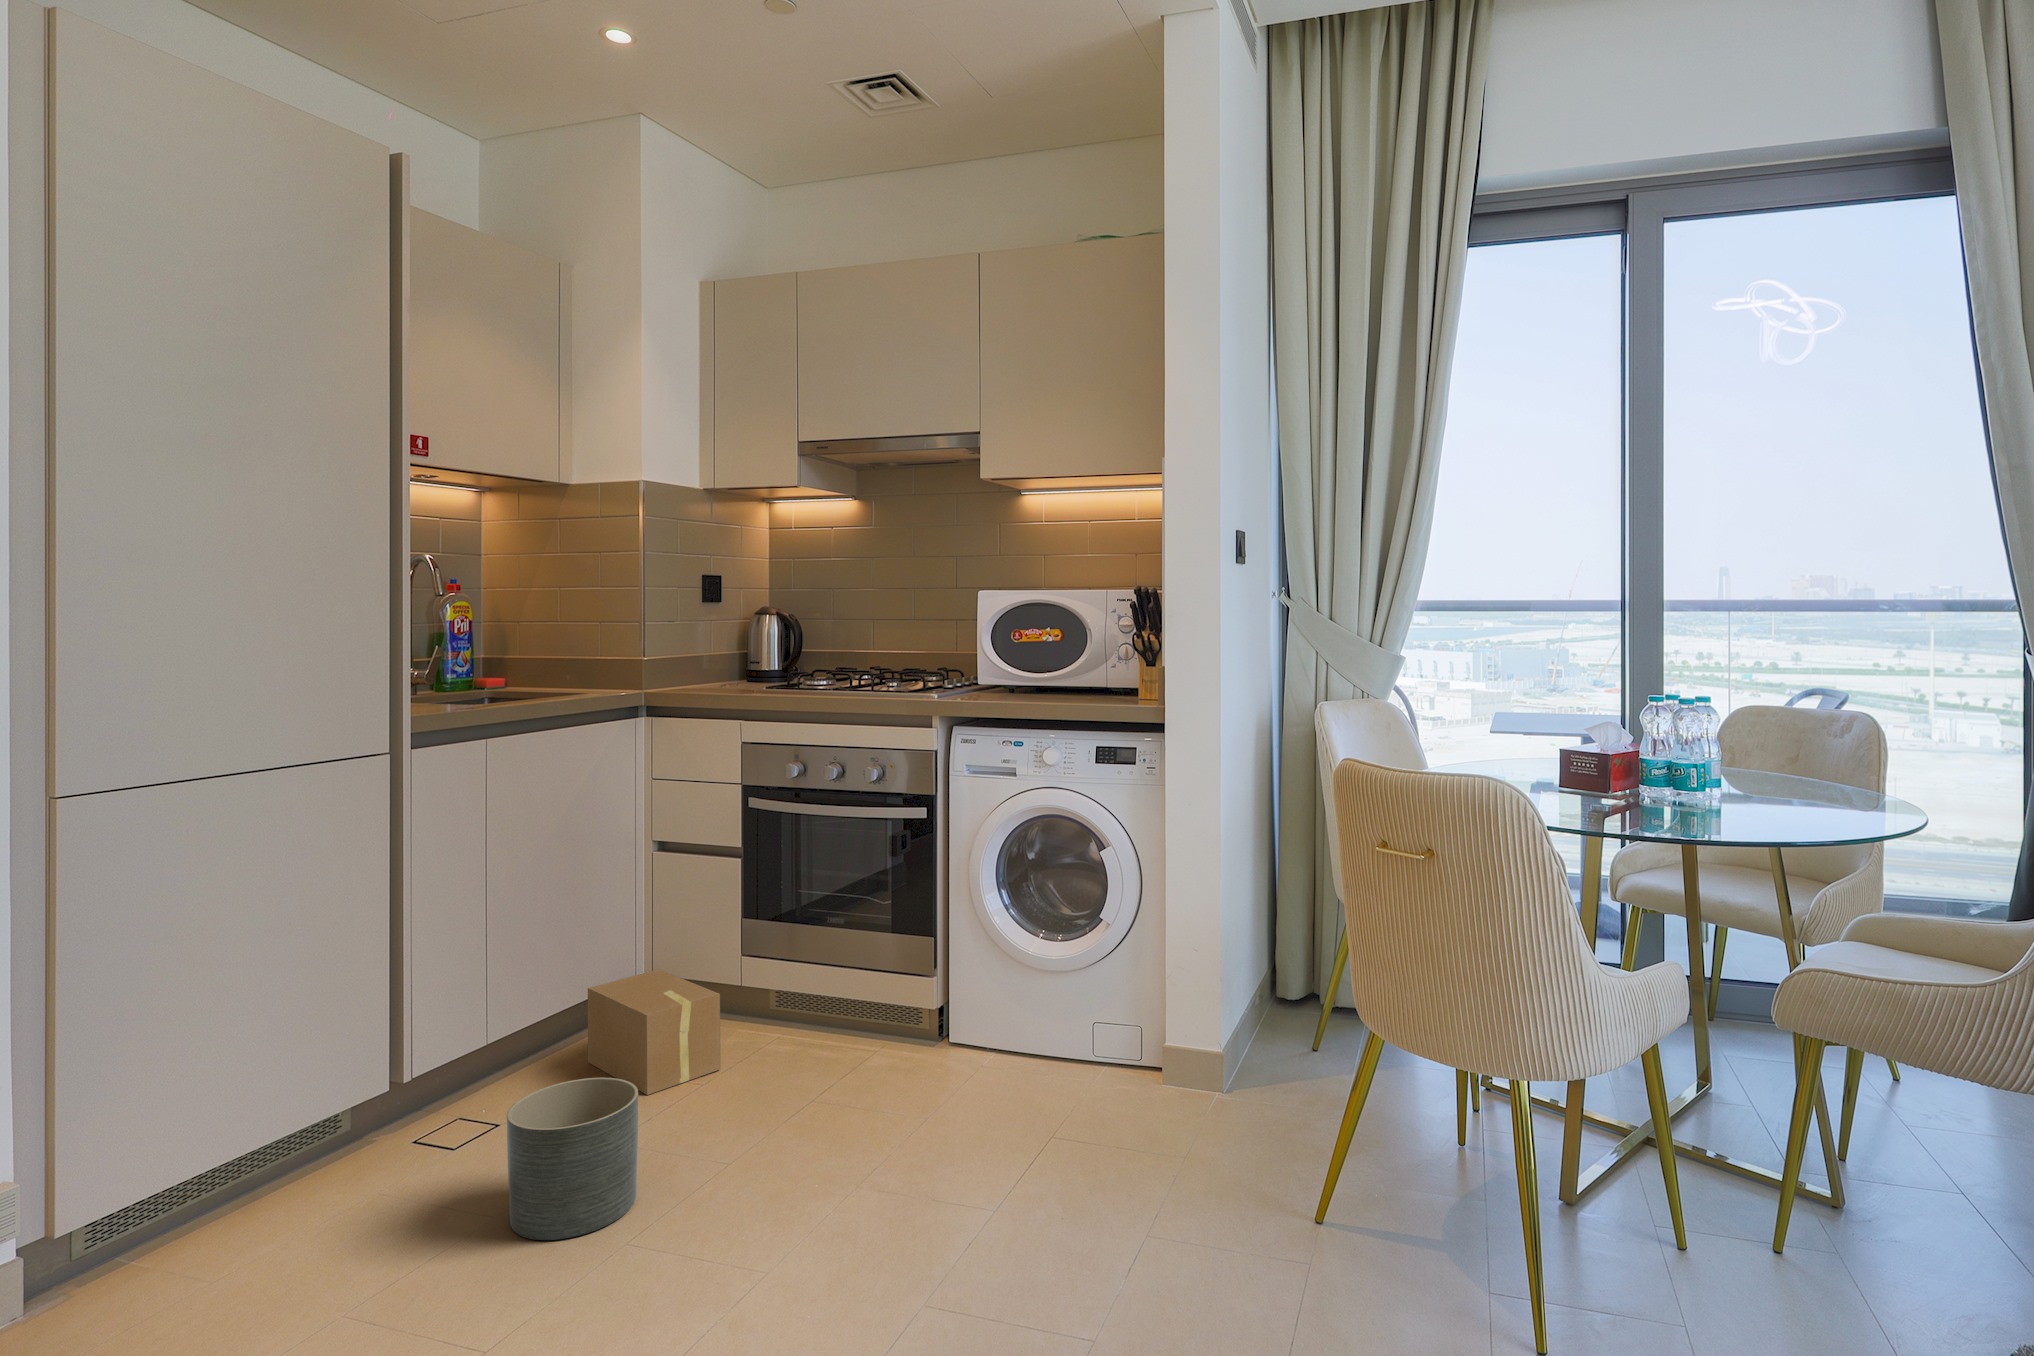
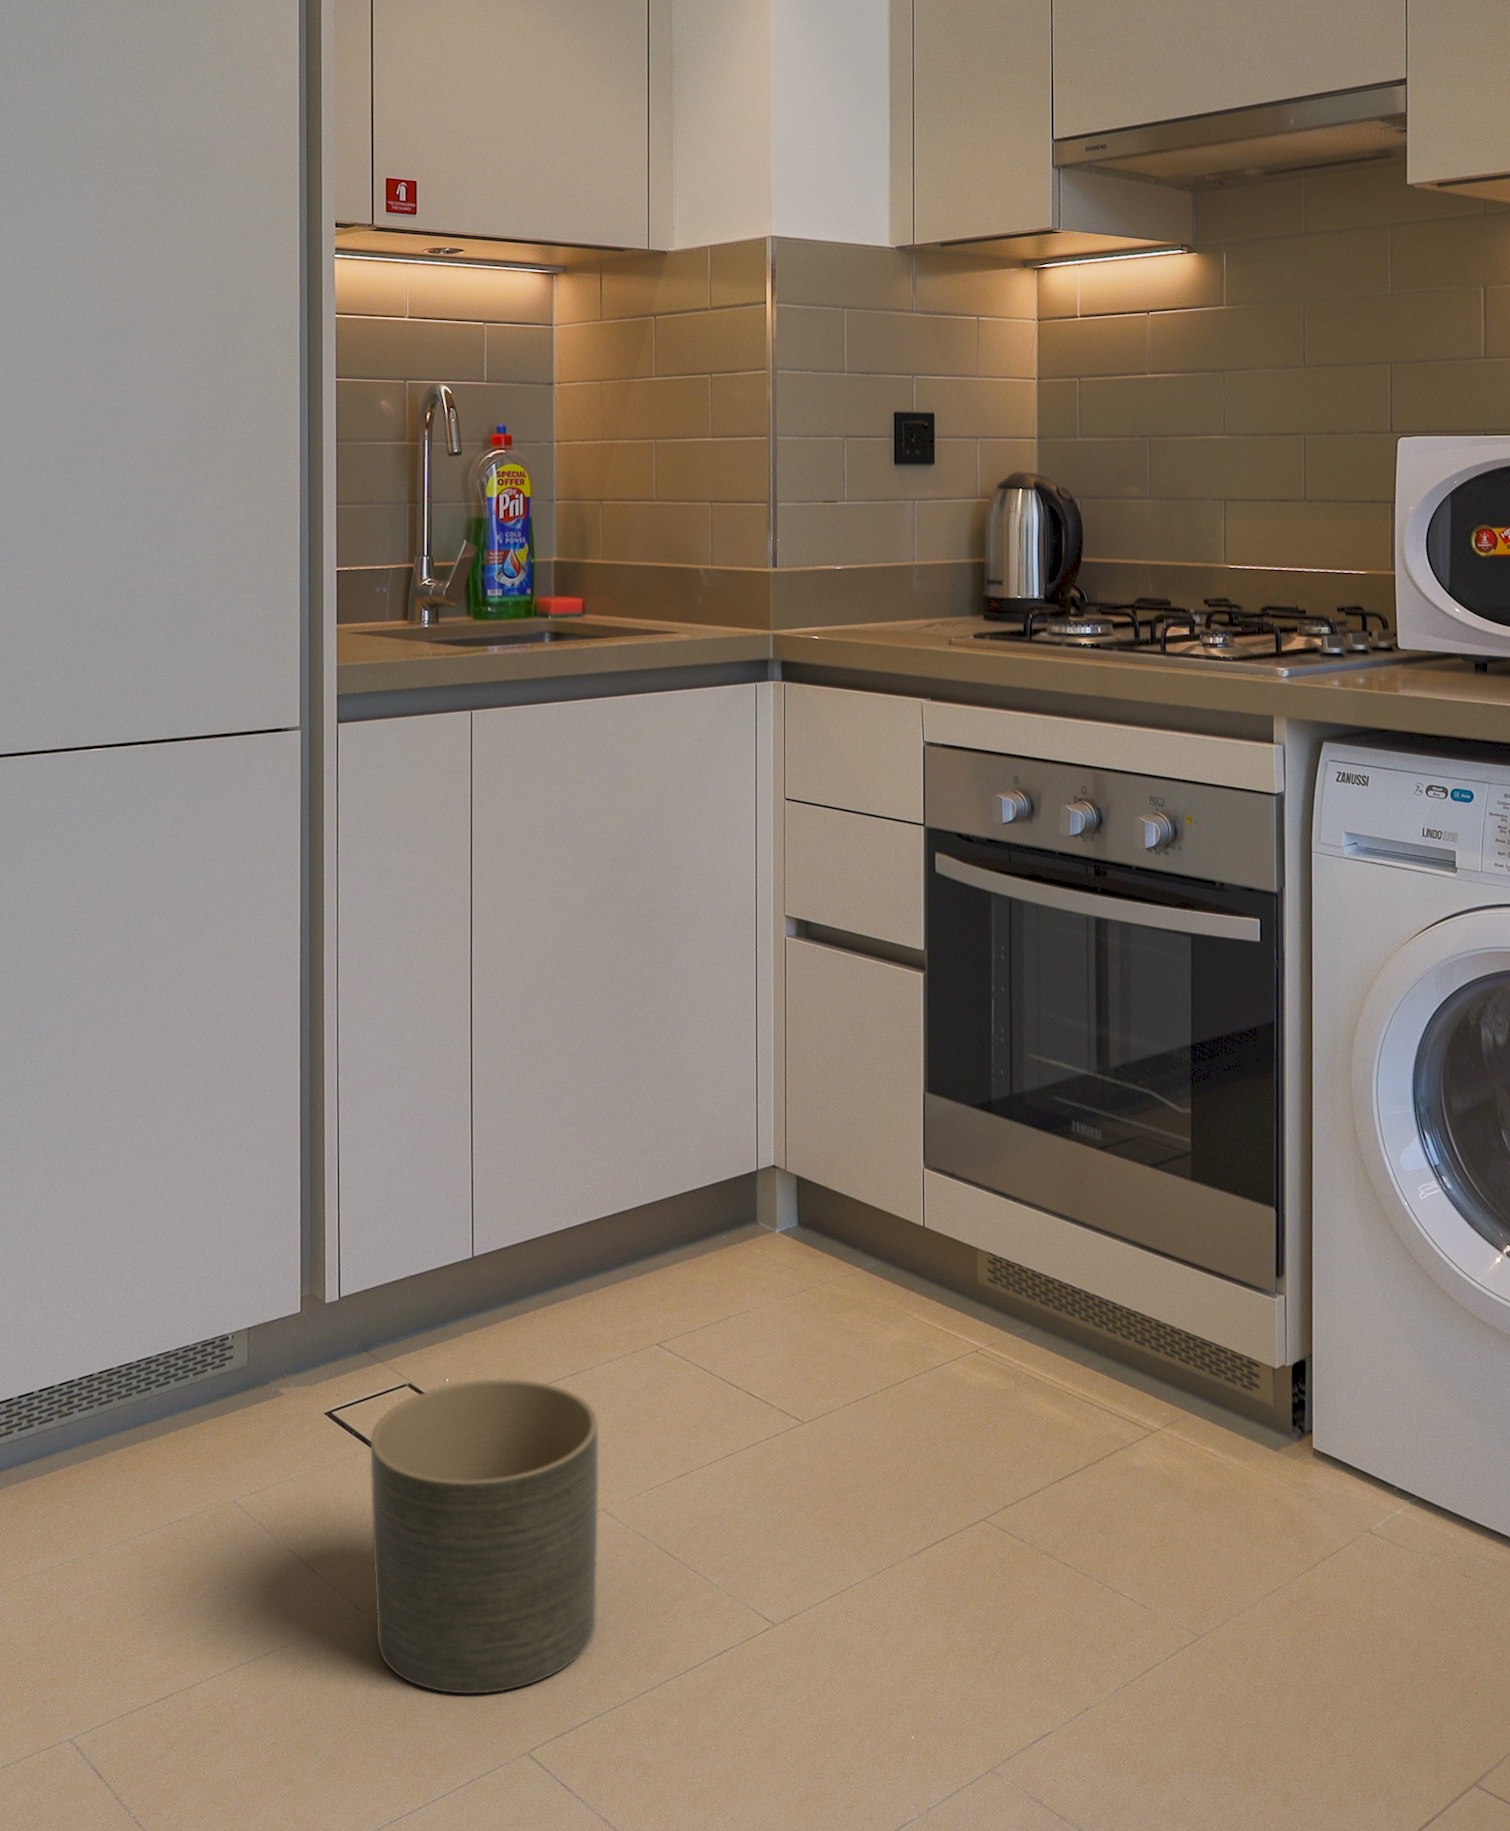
cardboard box: present [588,969,720,1095] -> none [642,1169,849,1418]

